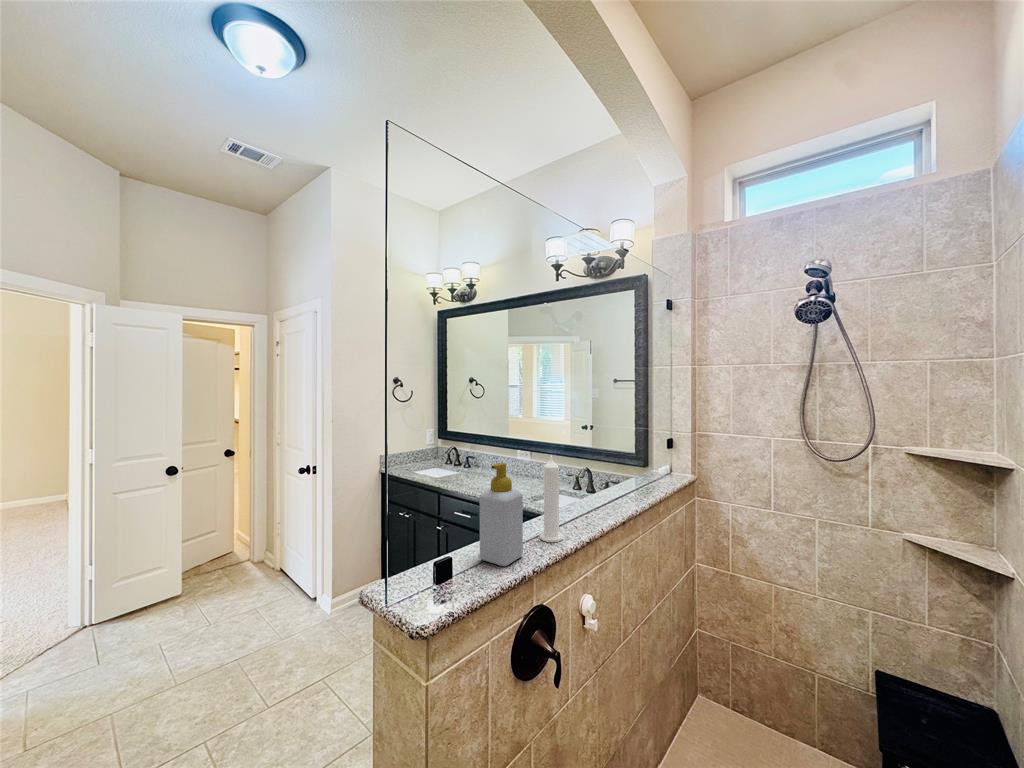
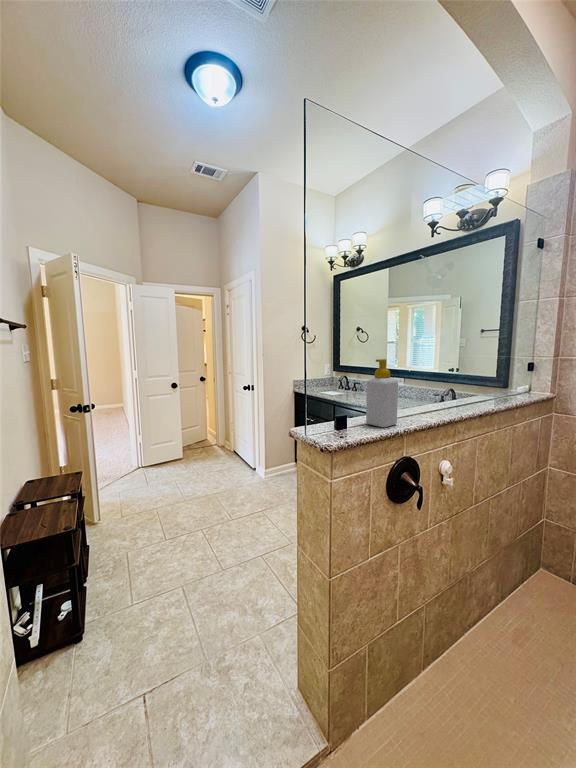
candle: present [540,455,563,542] -> none [410,359,428,420]

